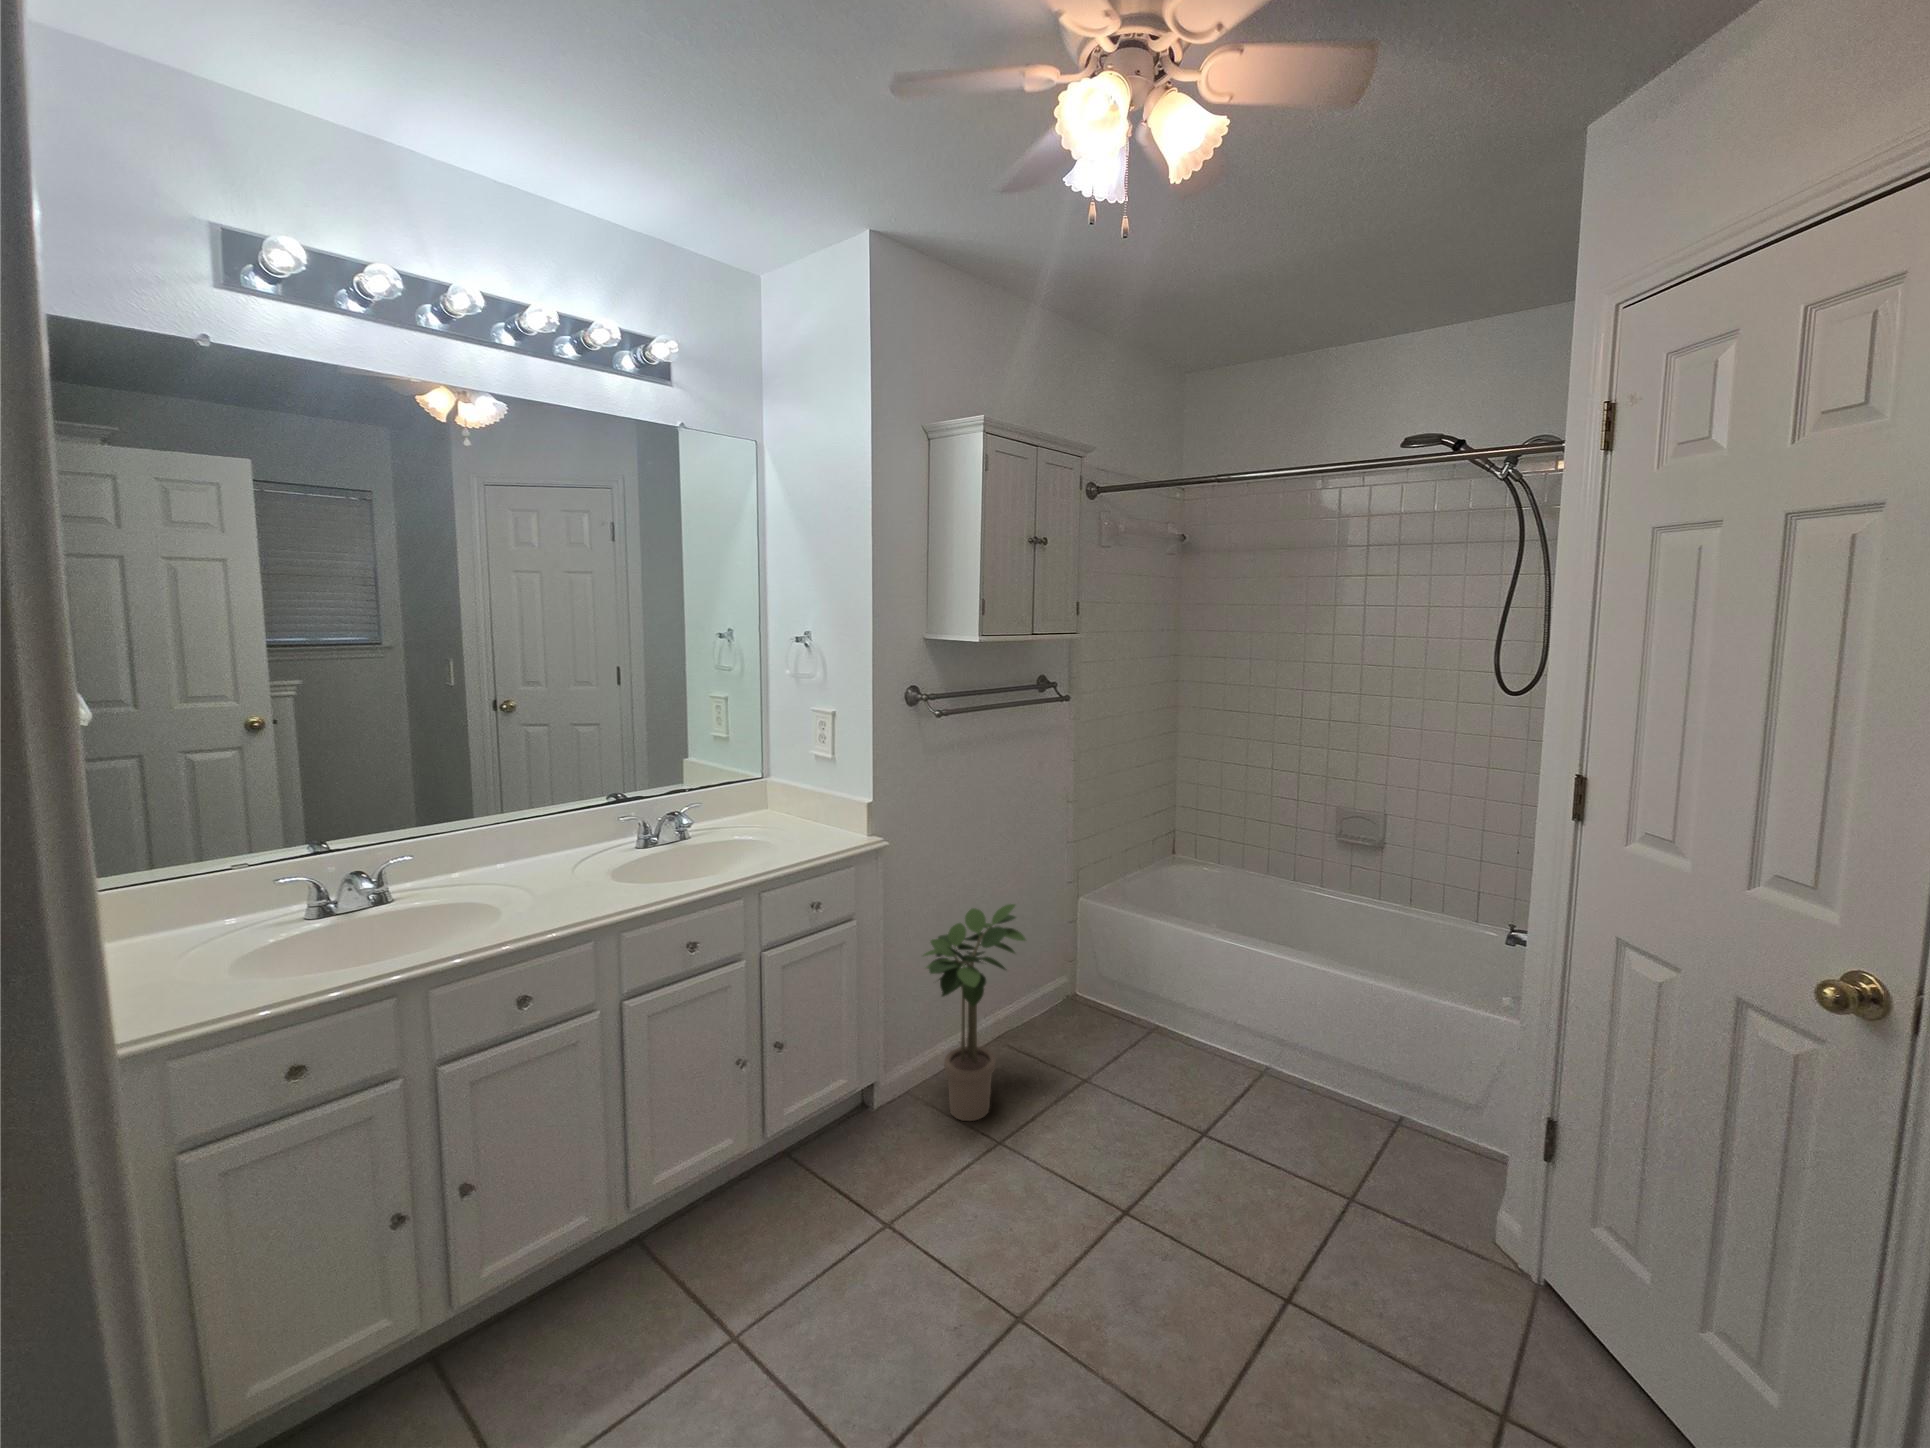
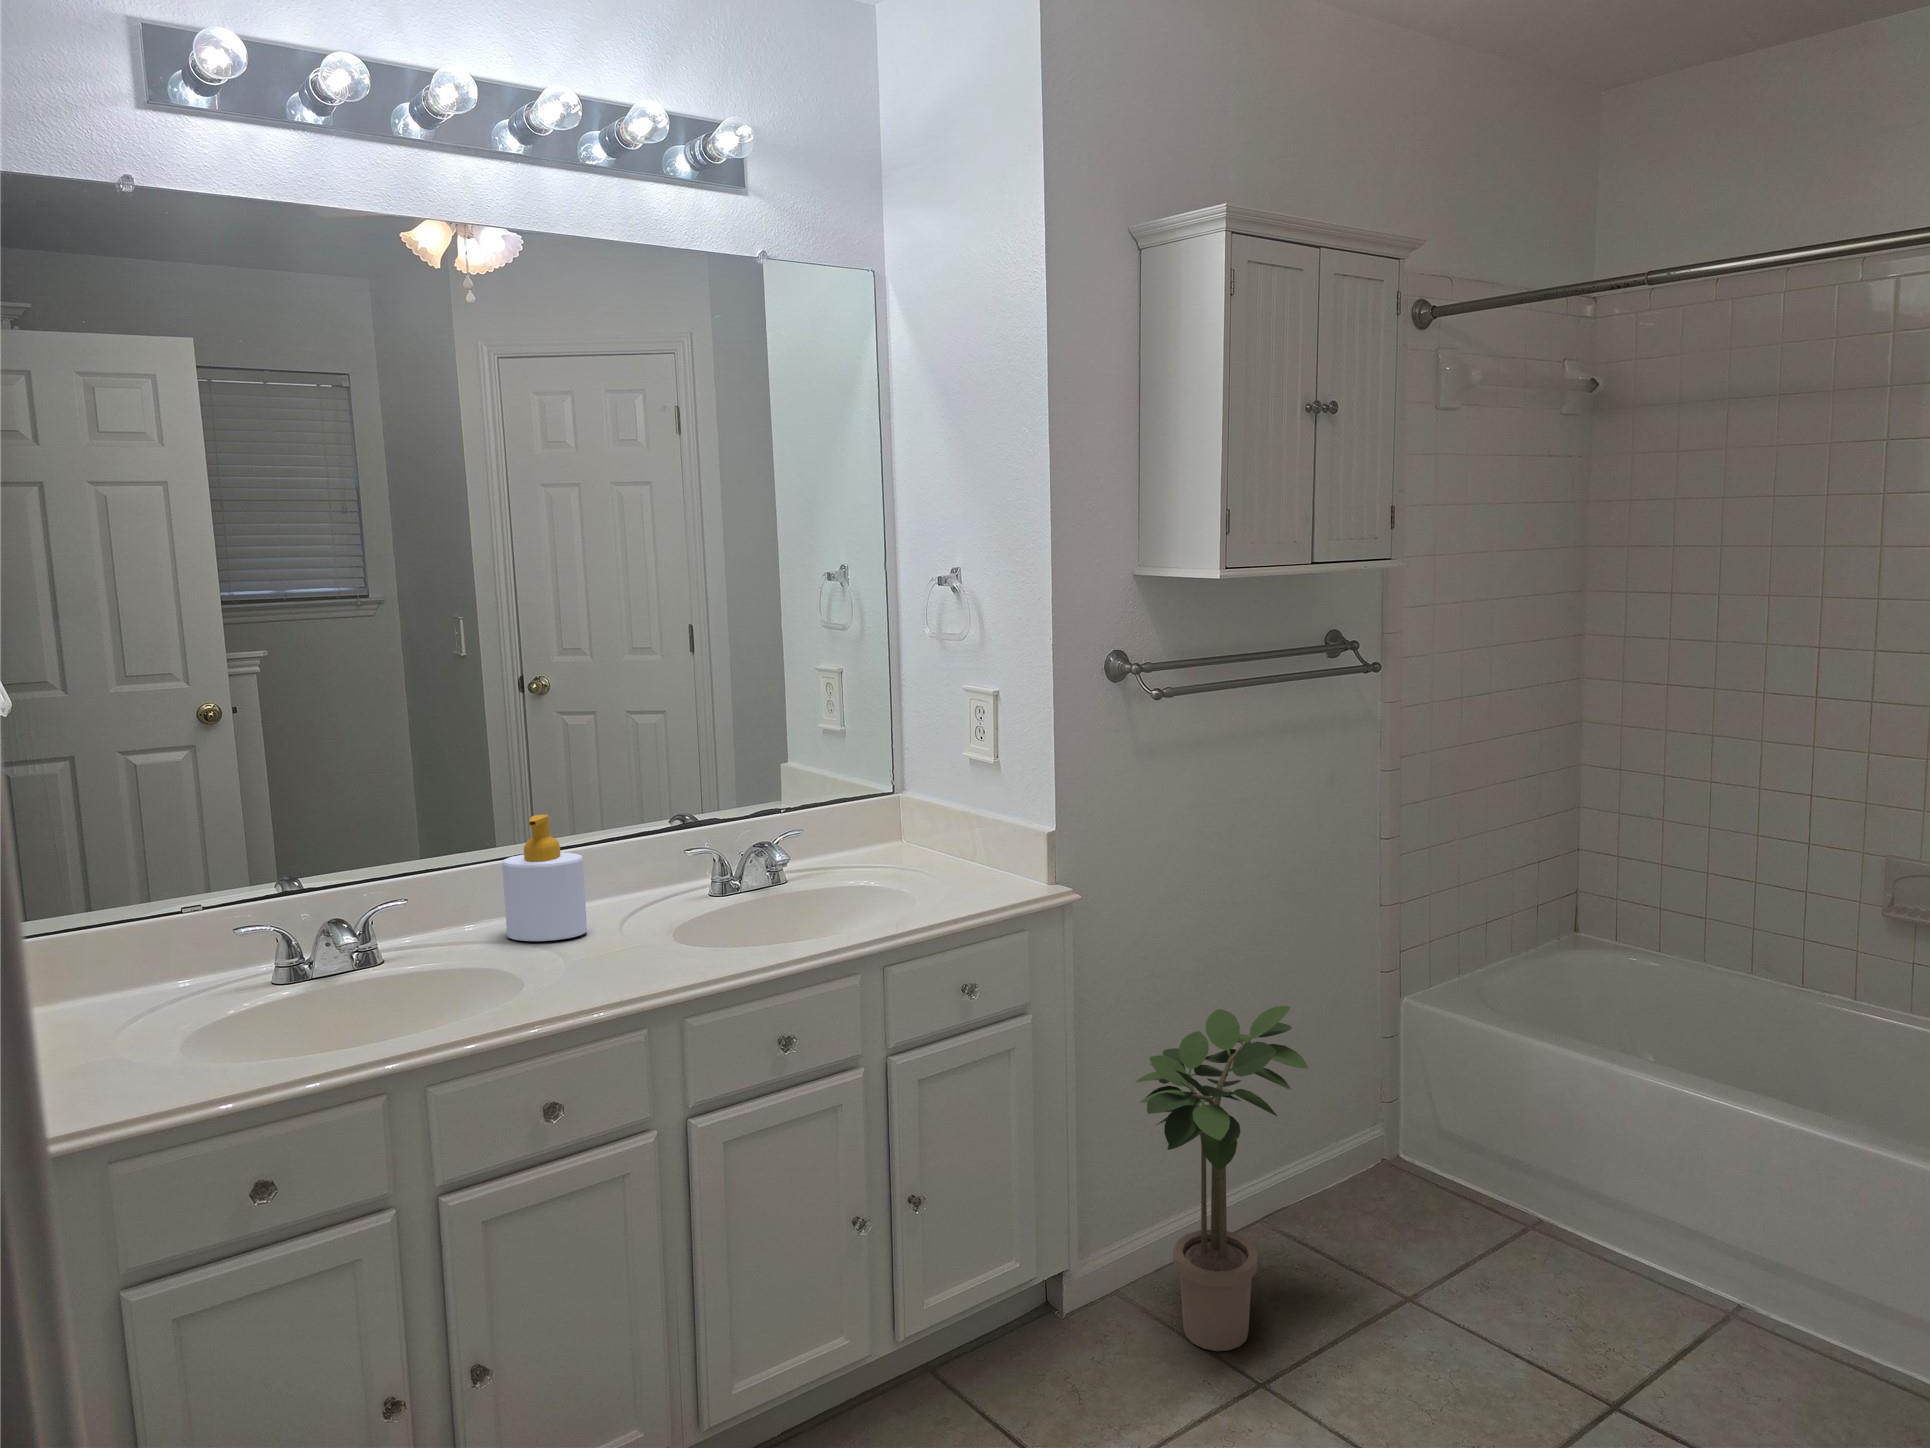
soap bottle: none [486,795,549,882] -> present [502,815,587,941]

